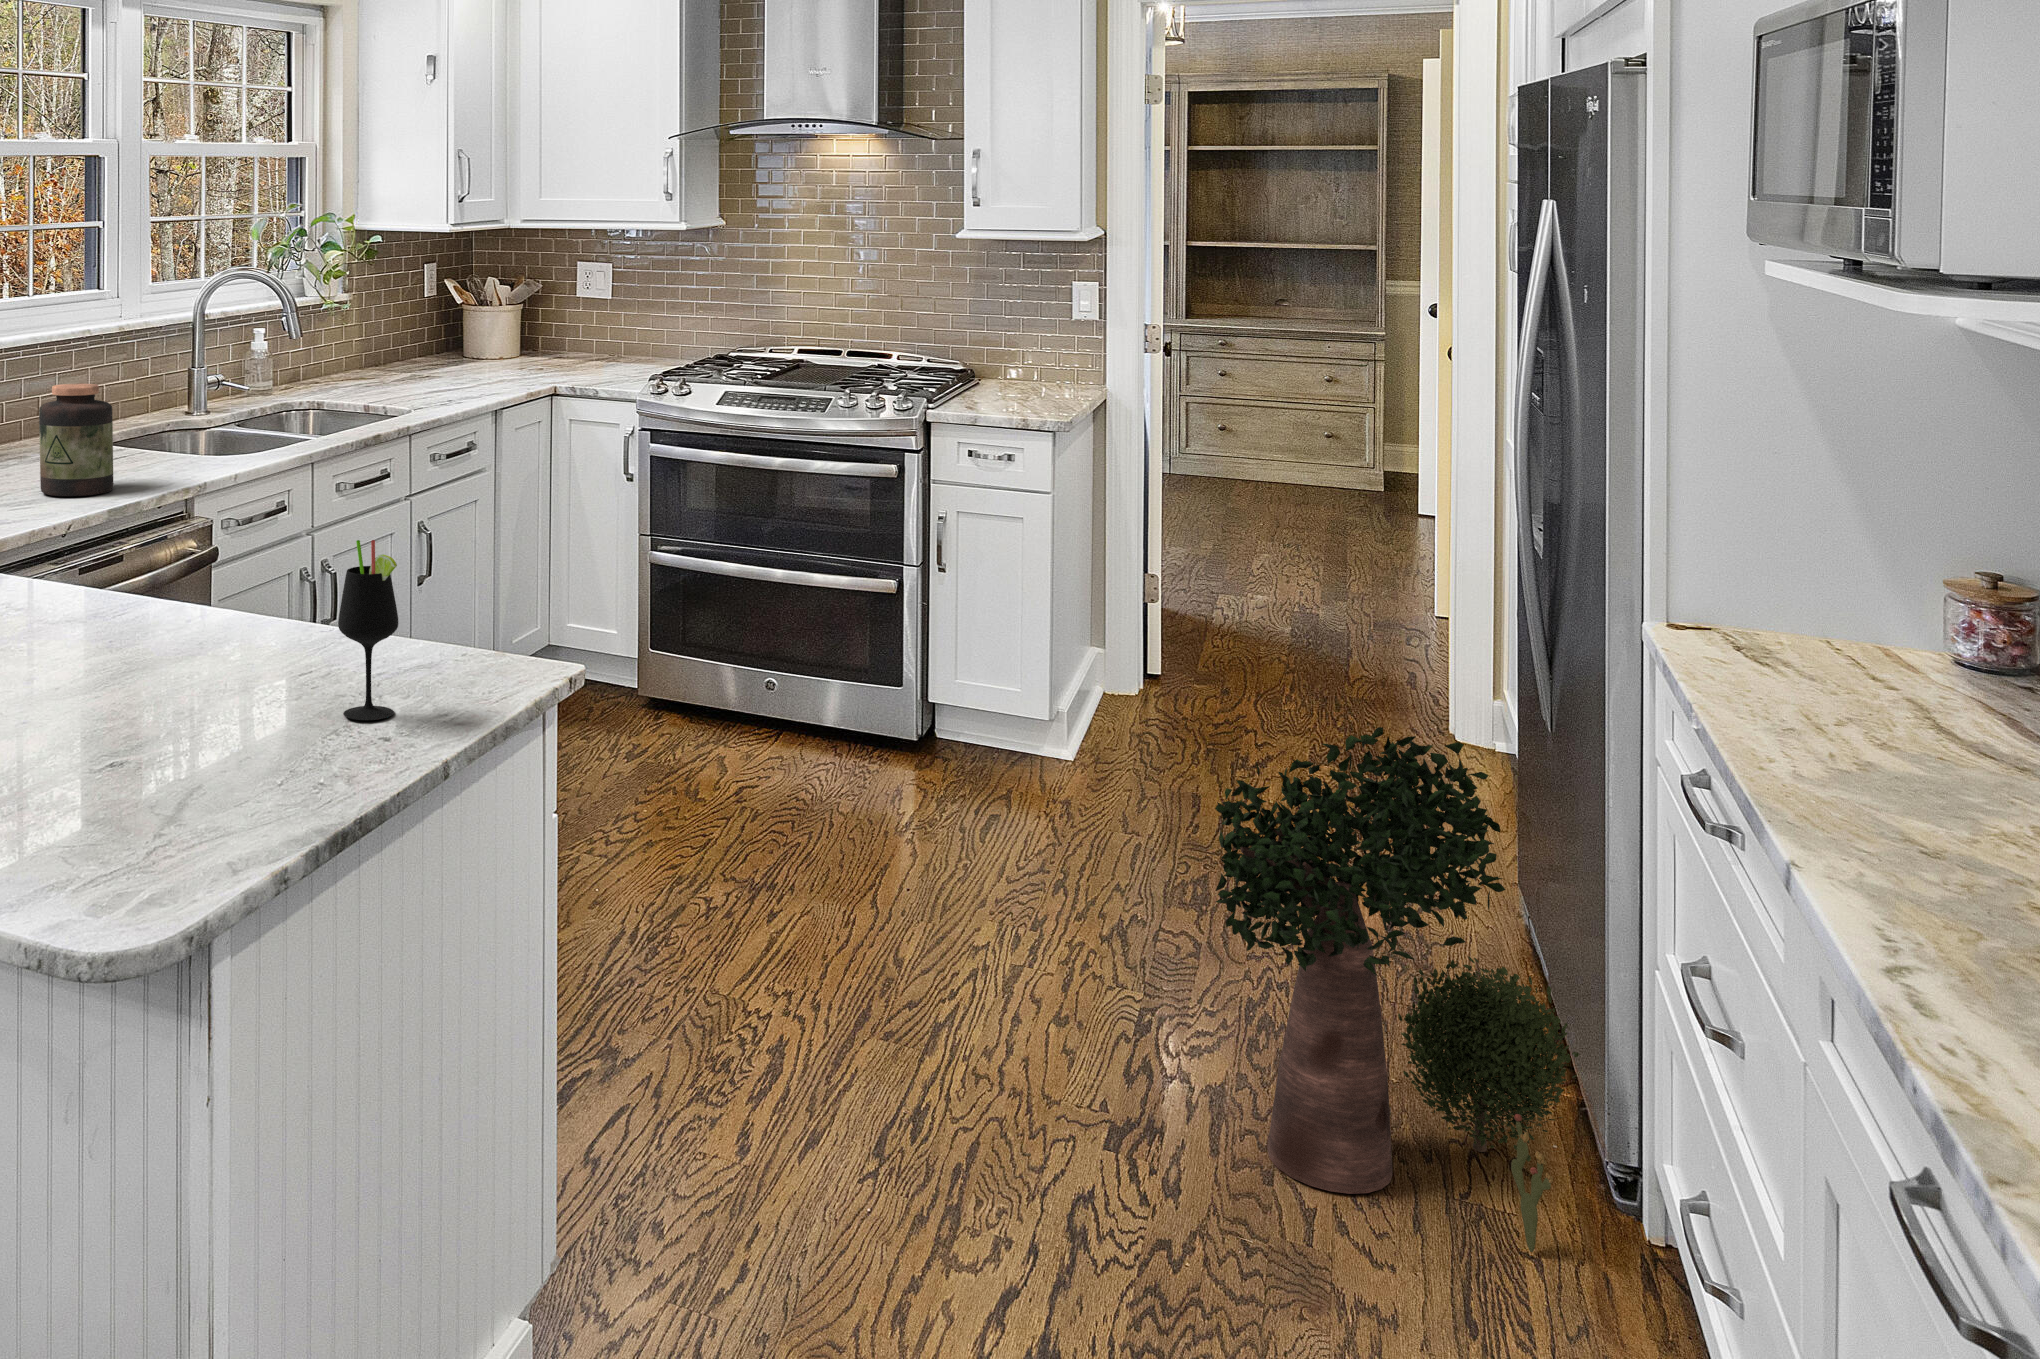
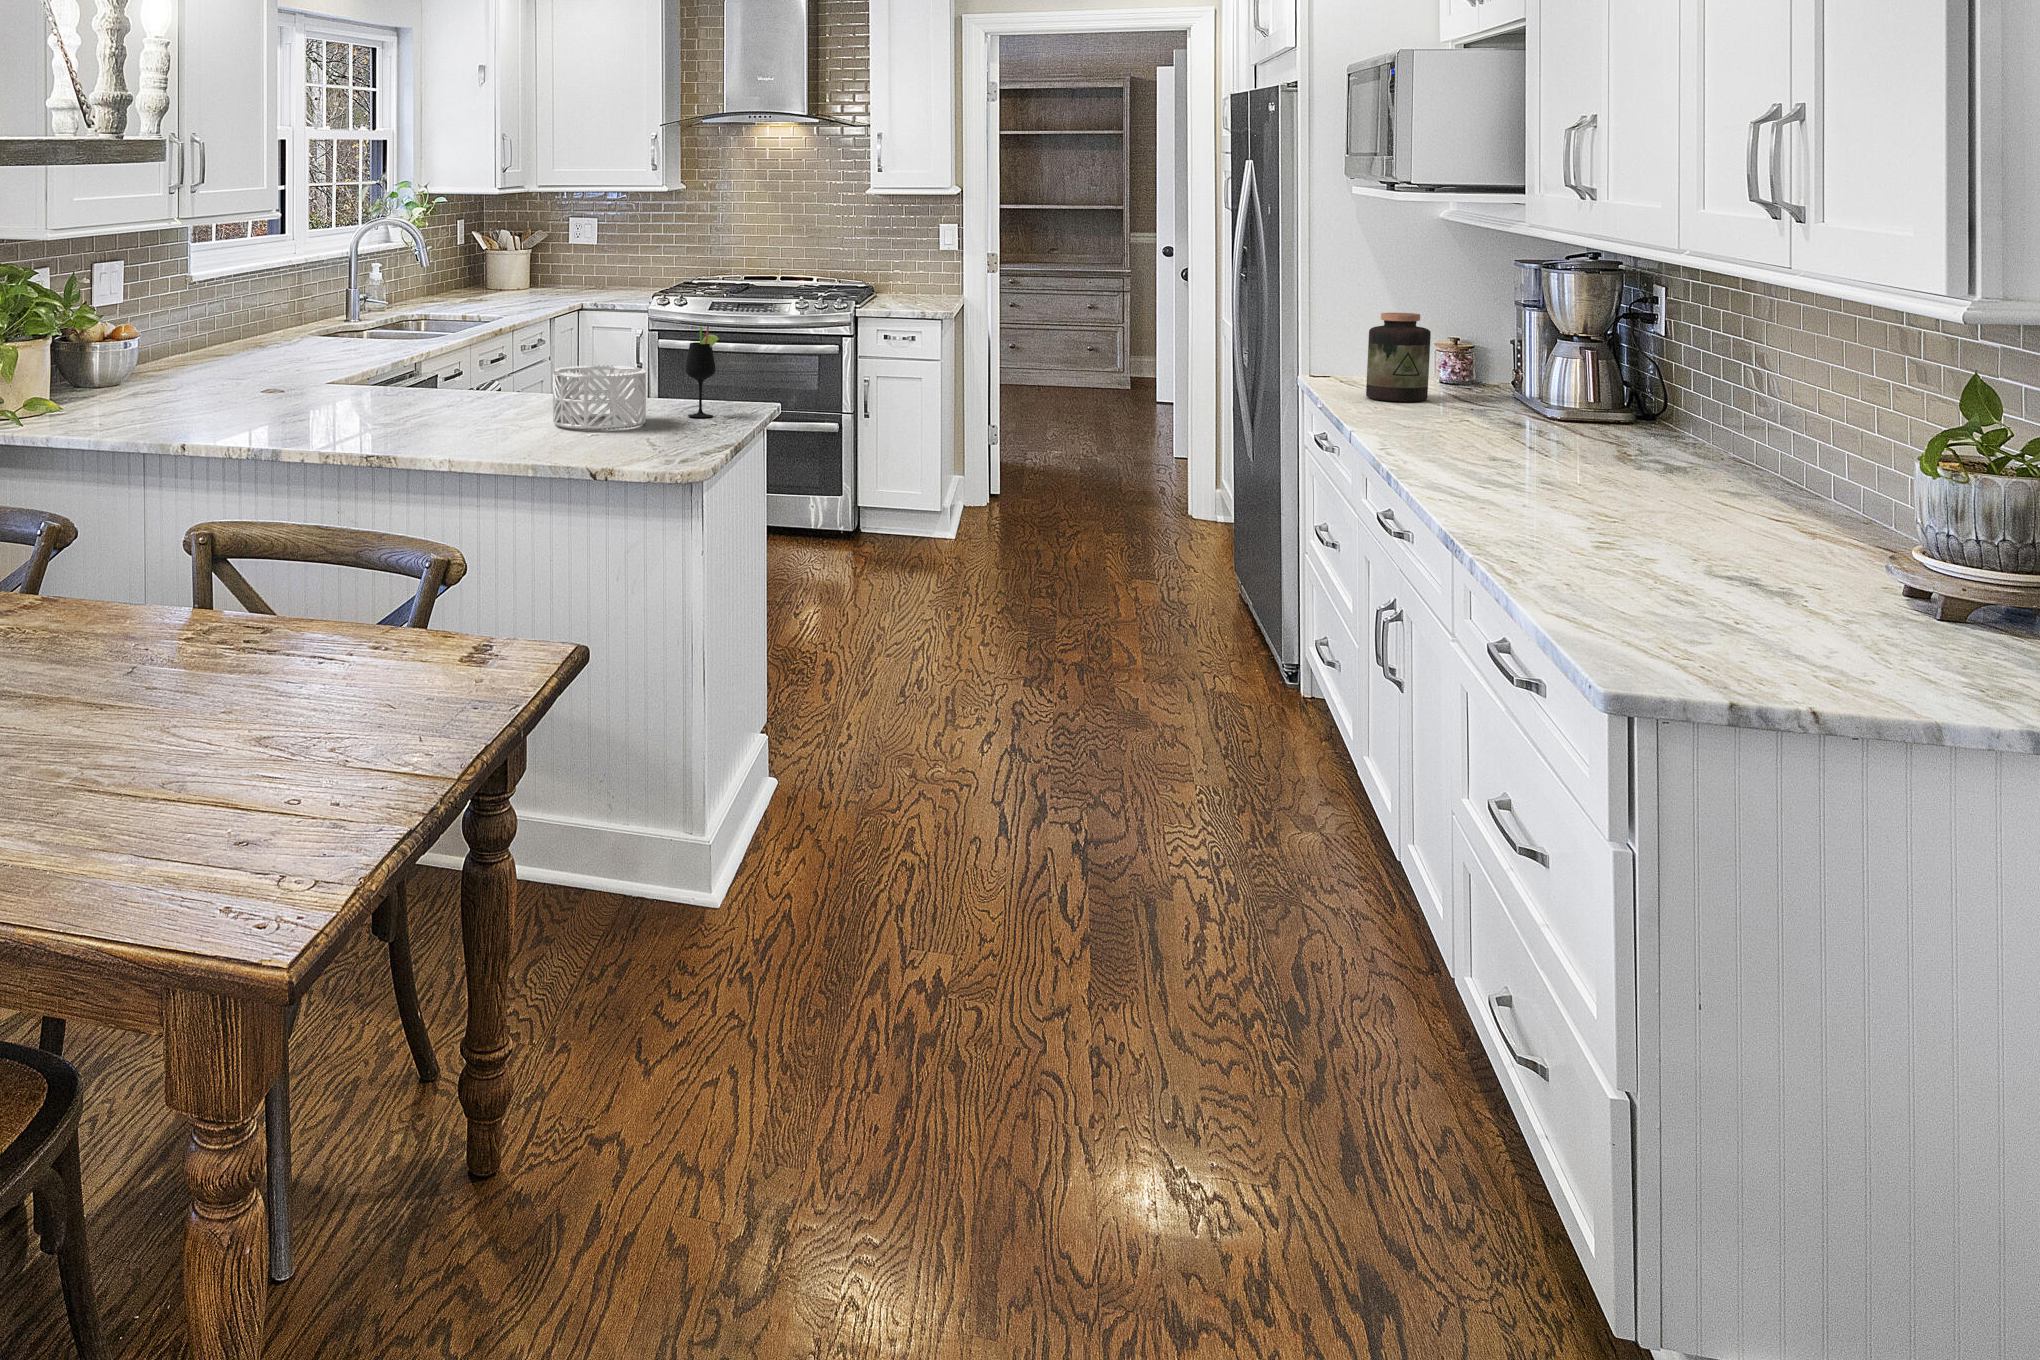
jar: present [39,384,113,496] -> present [1366,313,1431,402]
decorative bowl: none [48,603,242,758] -> present [553,365,646,430]
potted plant: present [1215,727,1579,1252] -> none [1080,445,1270,705]

